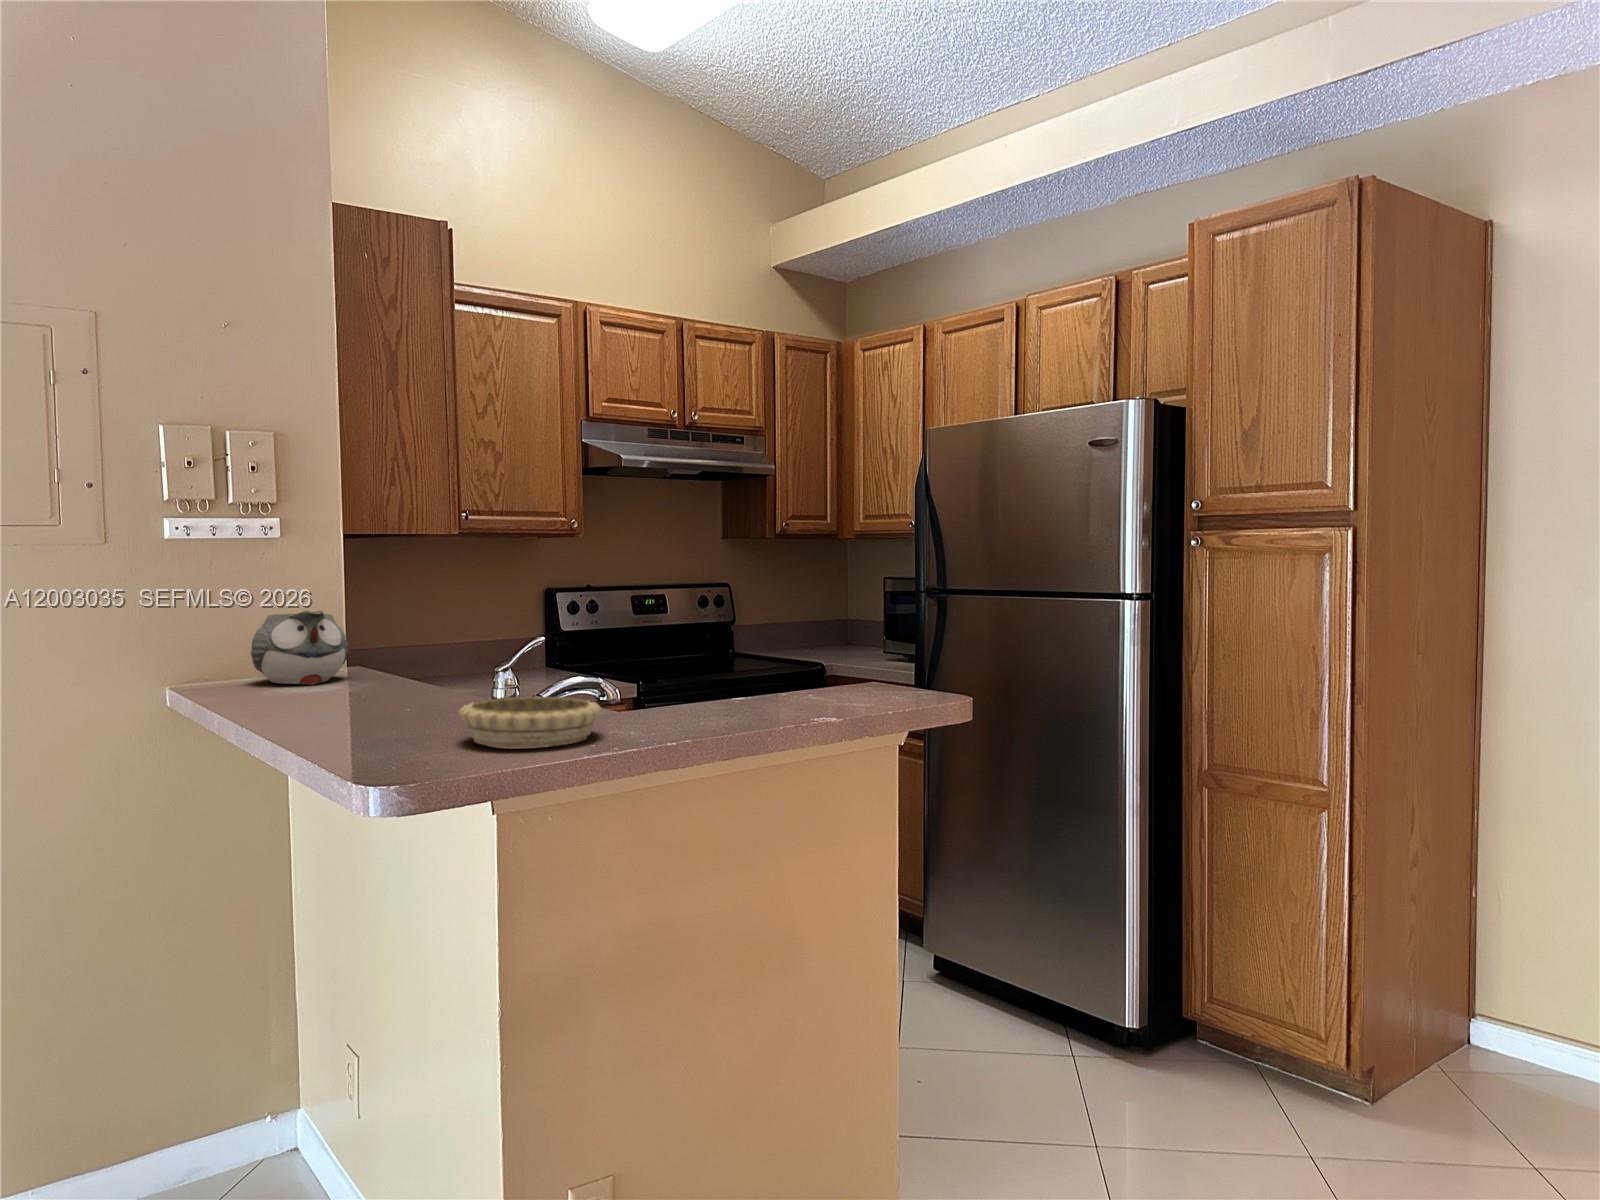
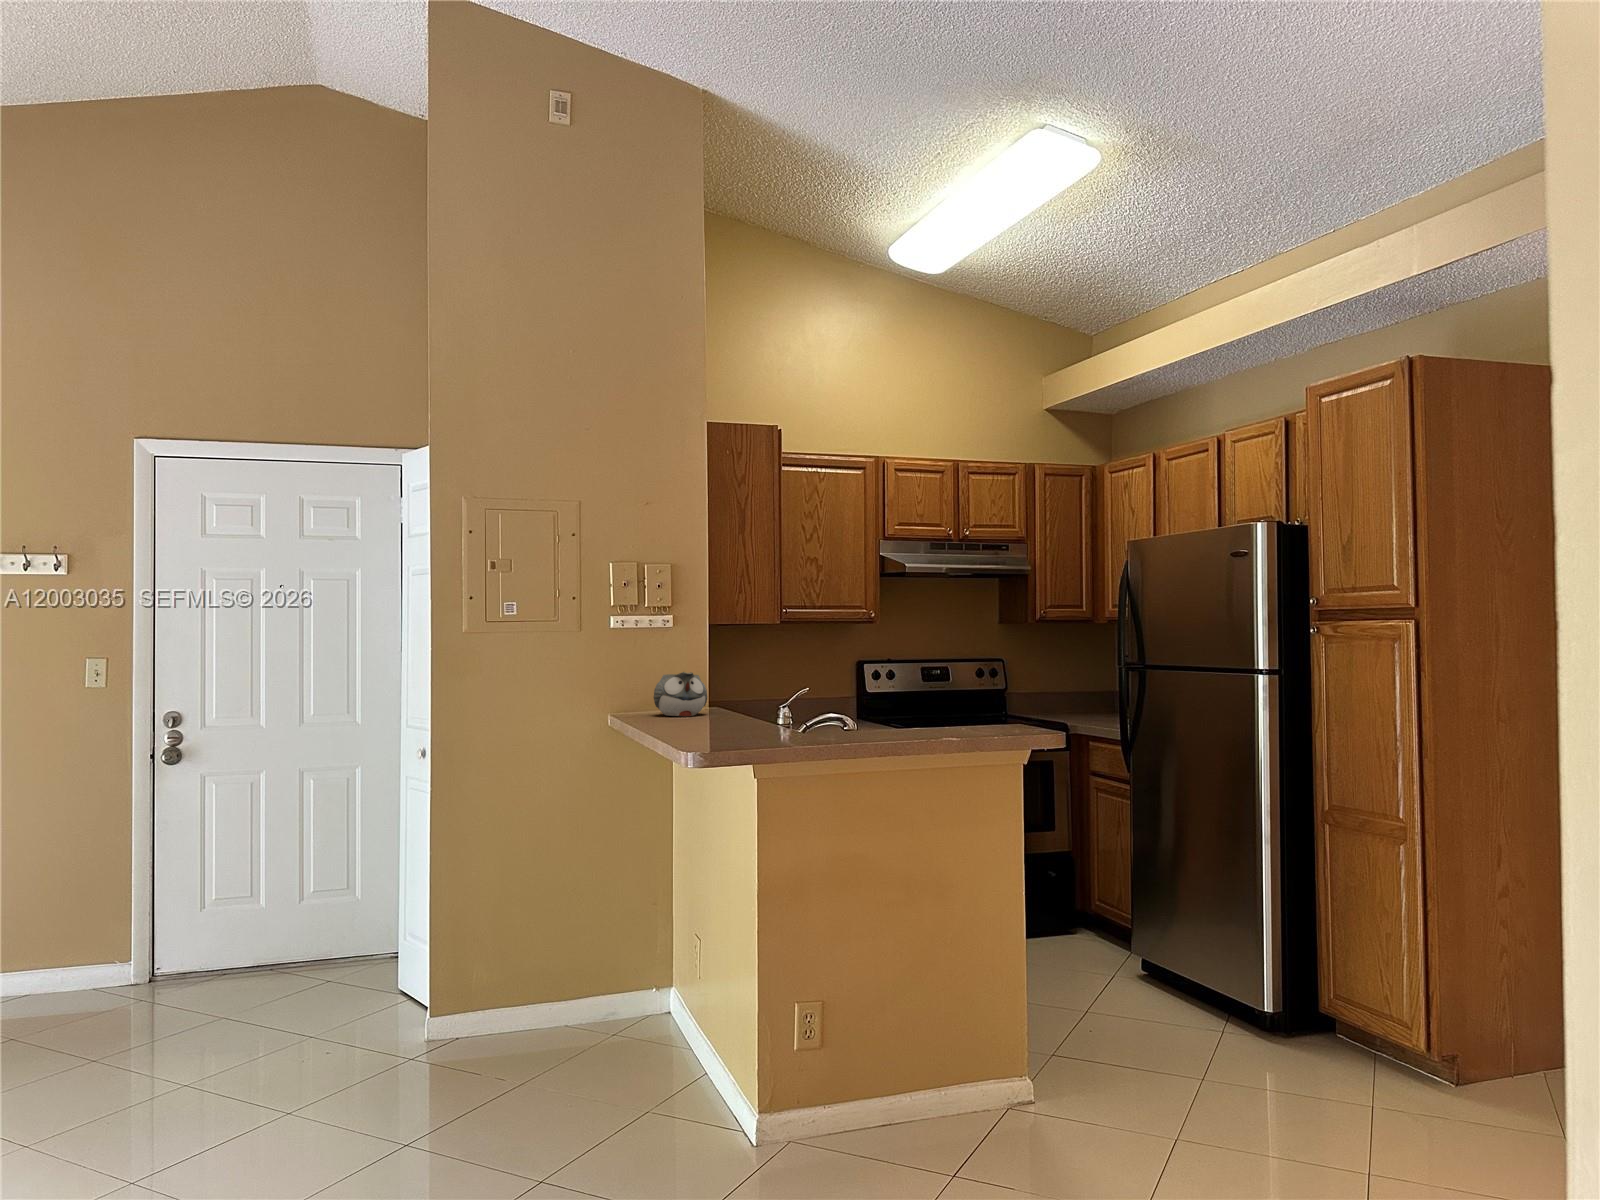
decorative bowl: present [458,697,602,747] -> none [747,720,823,744]

